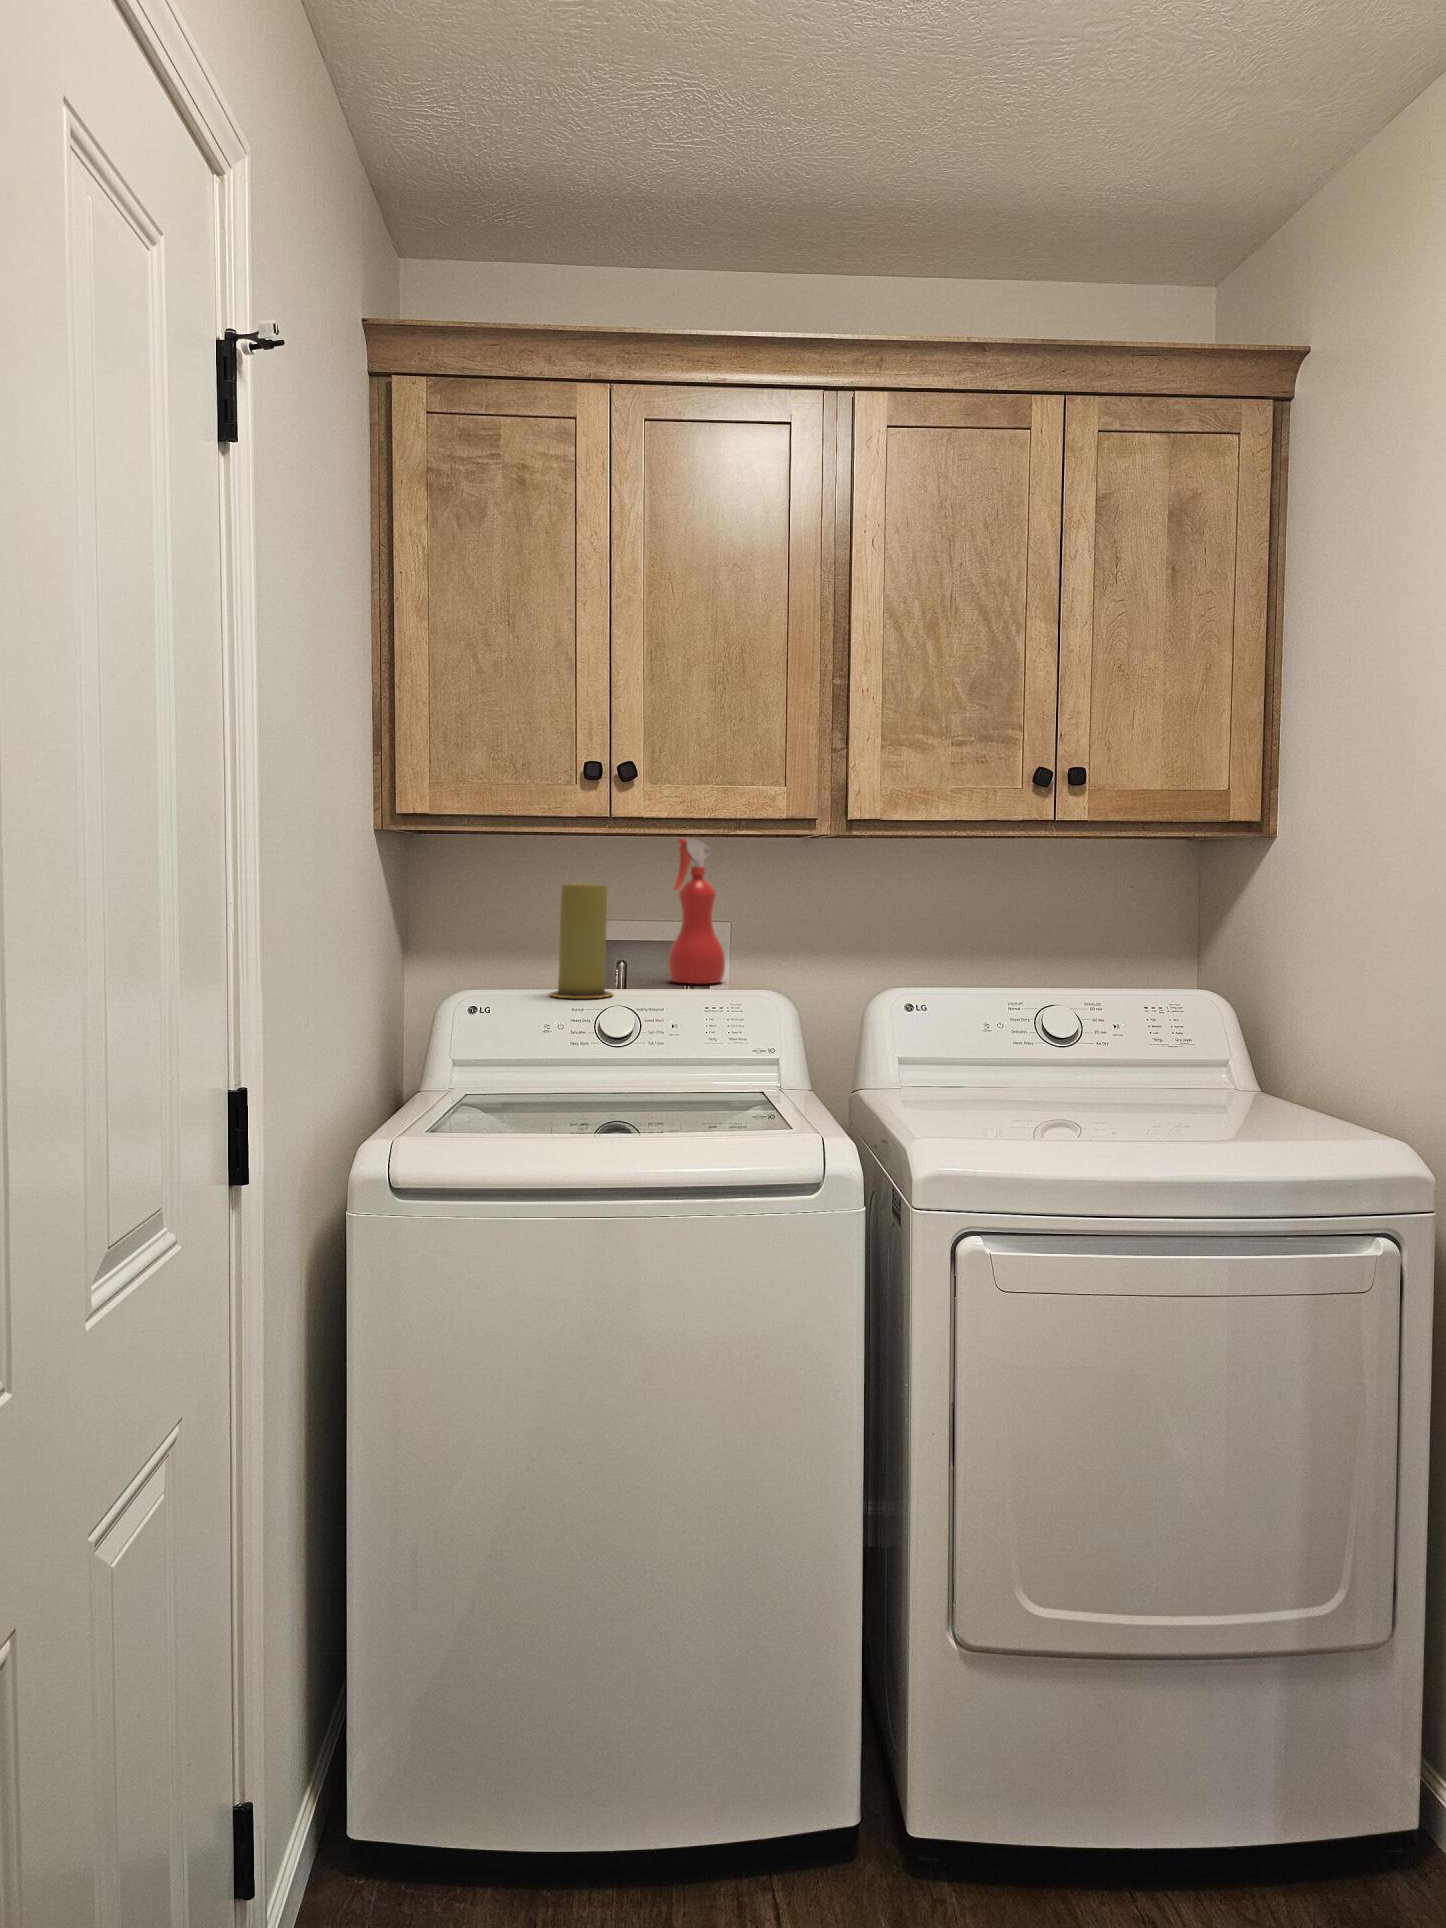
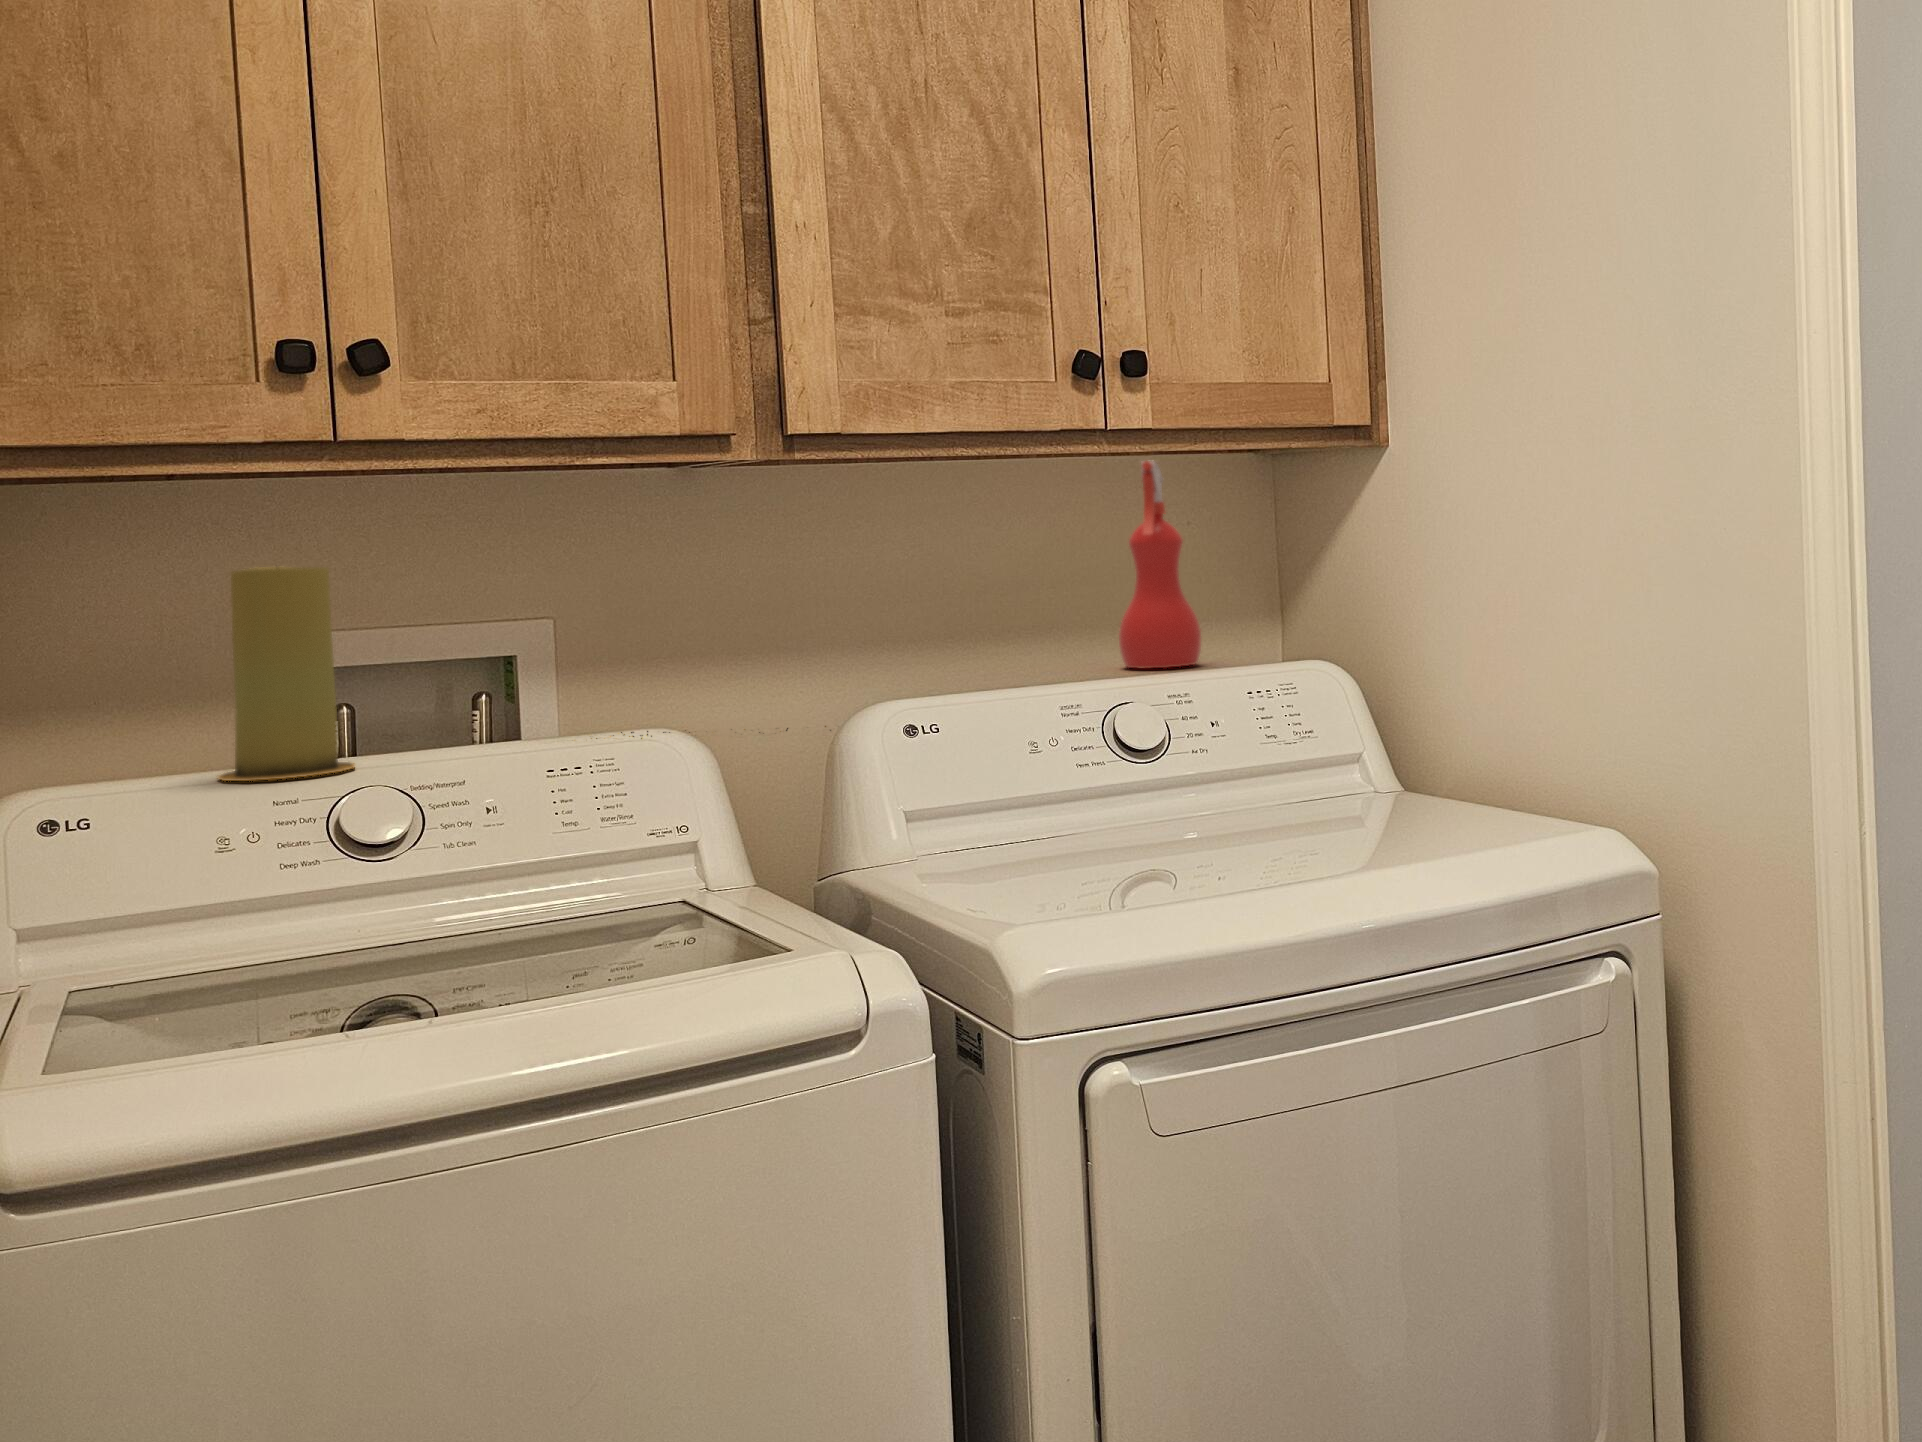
spray bottle: present [668,839,725,984] -> present [1119,461,1201,668]

